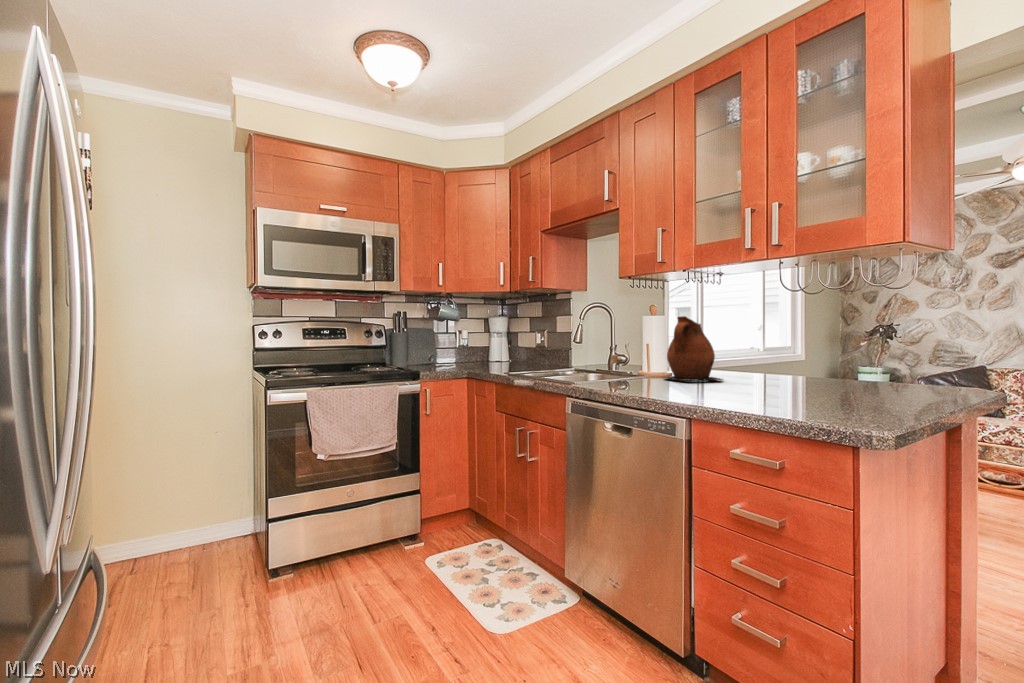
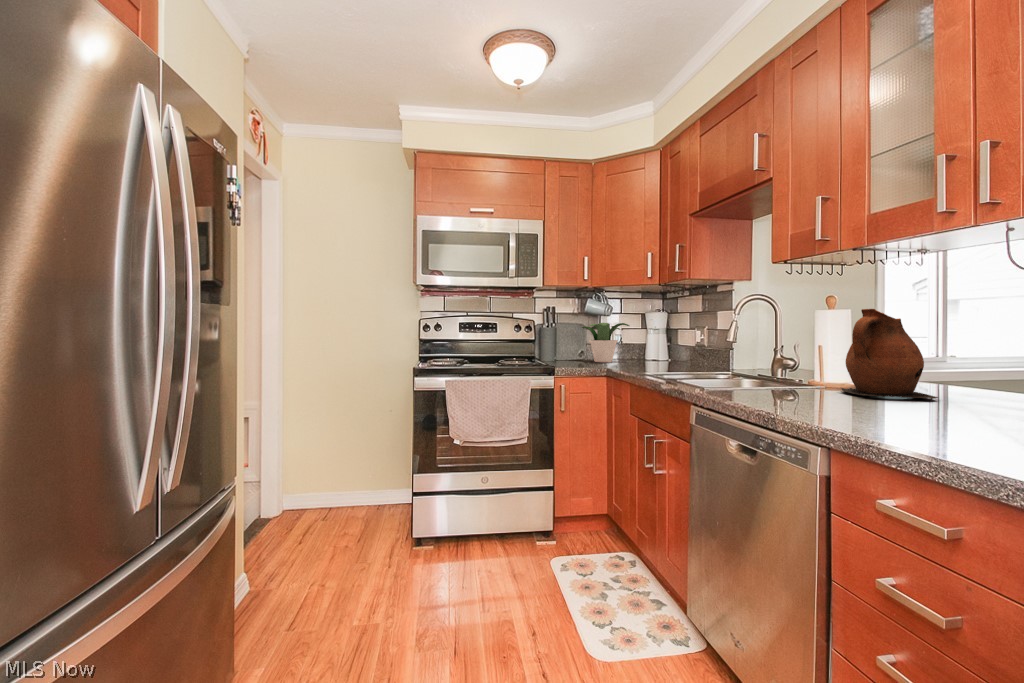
potted plant: none [431,327,480,365] -> present [582,323,629,362]

